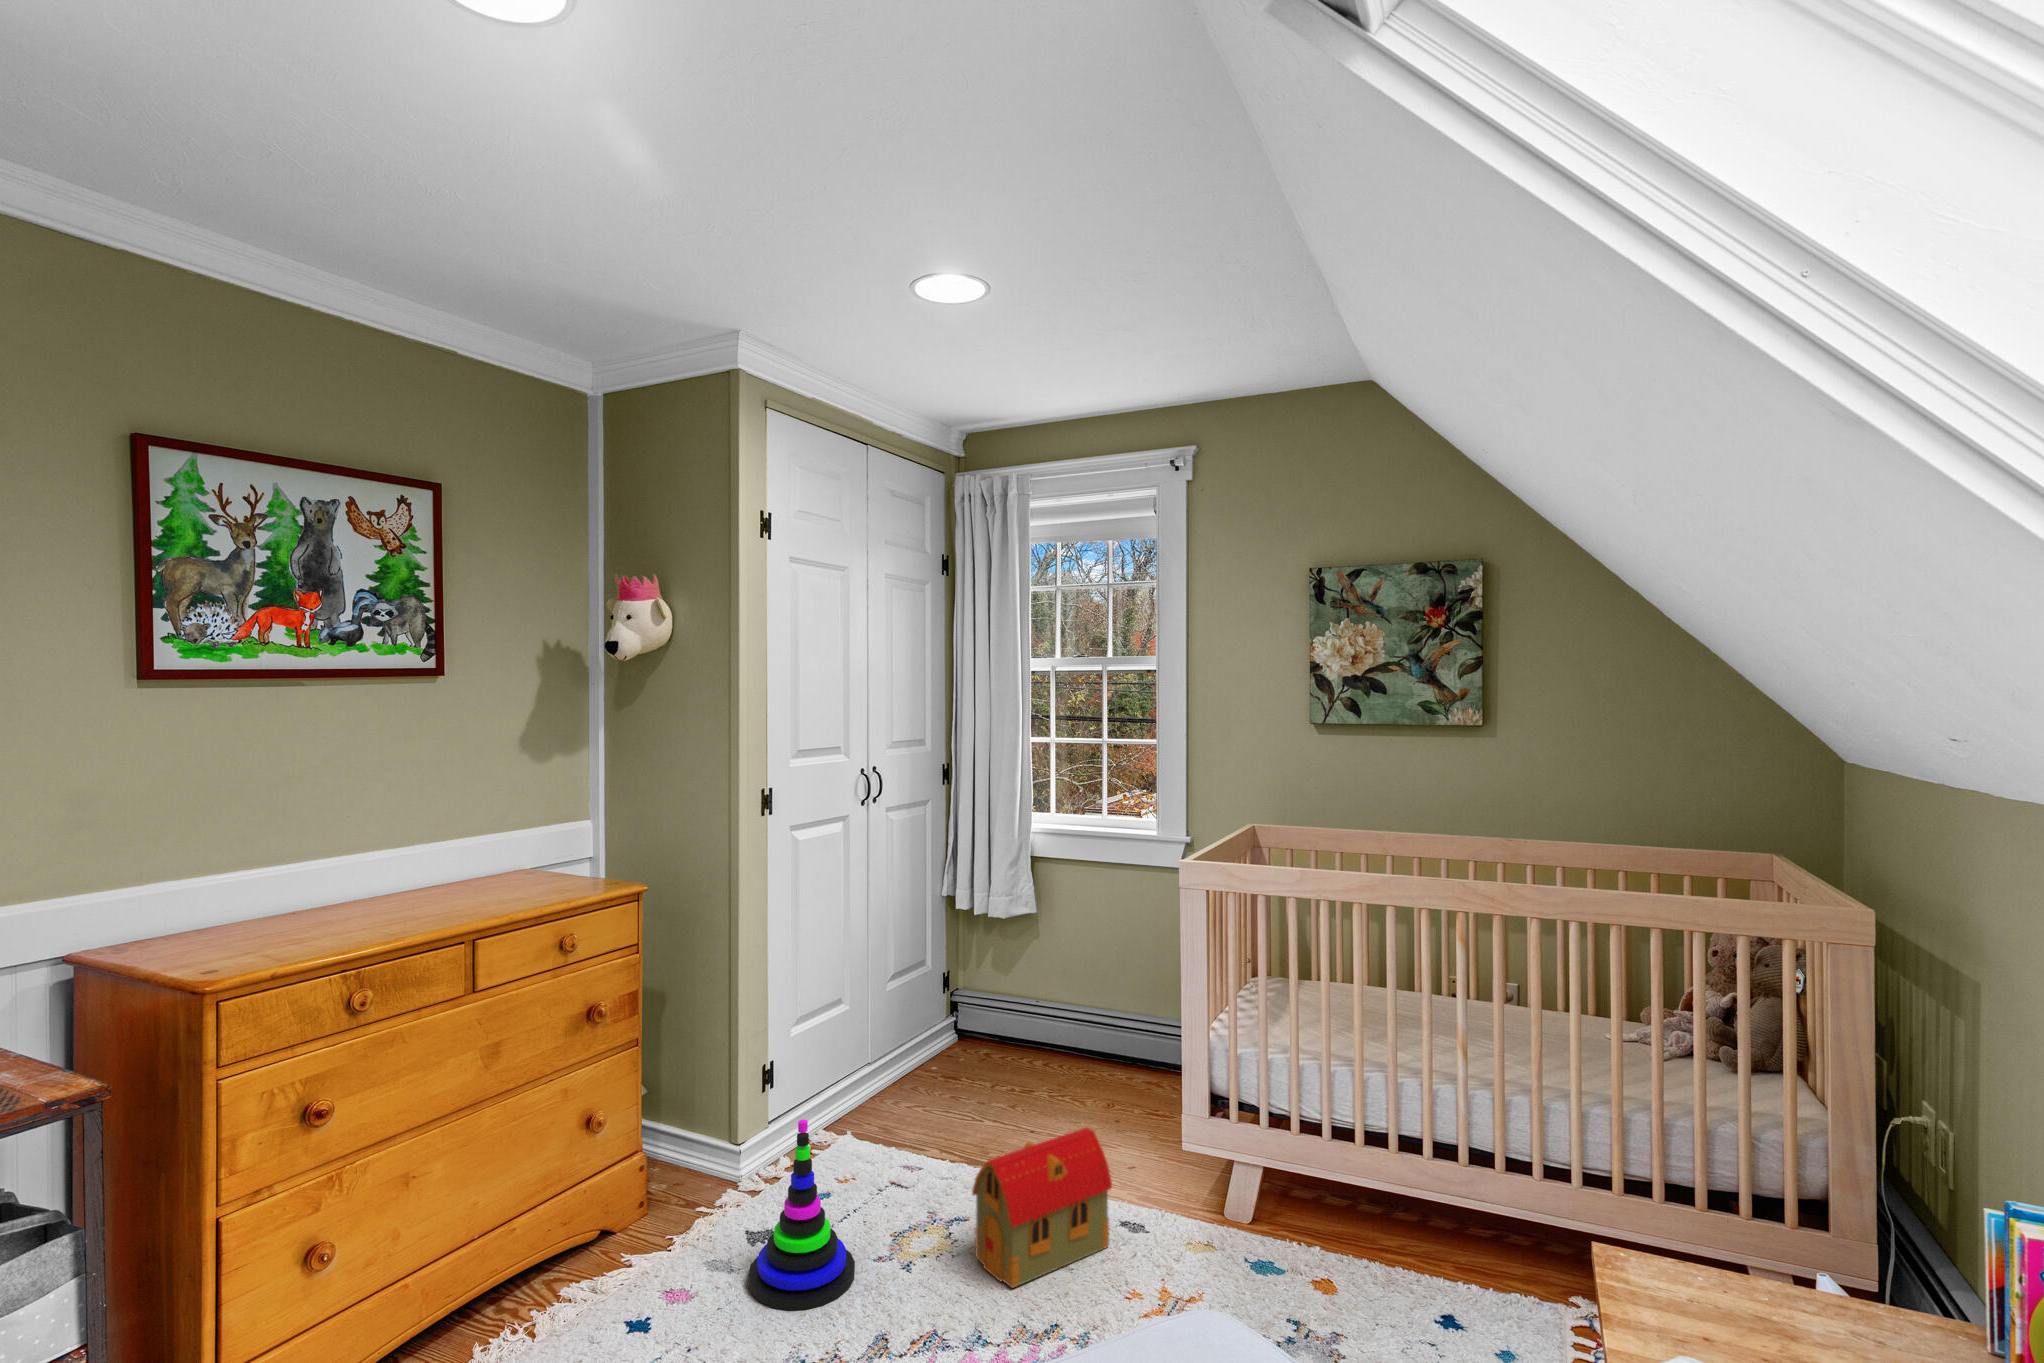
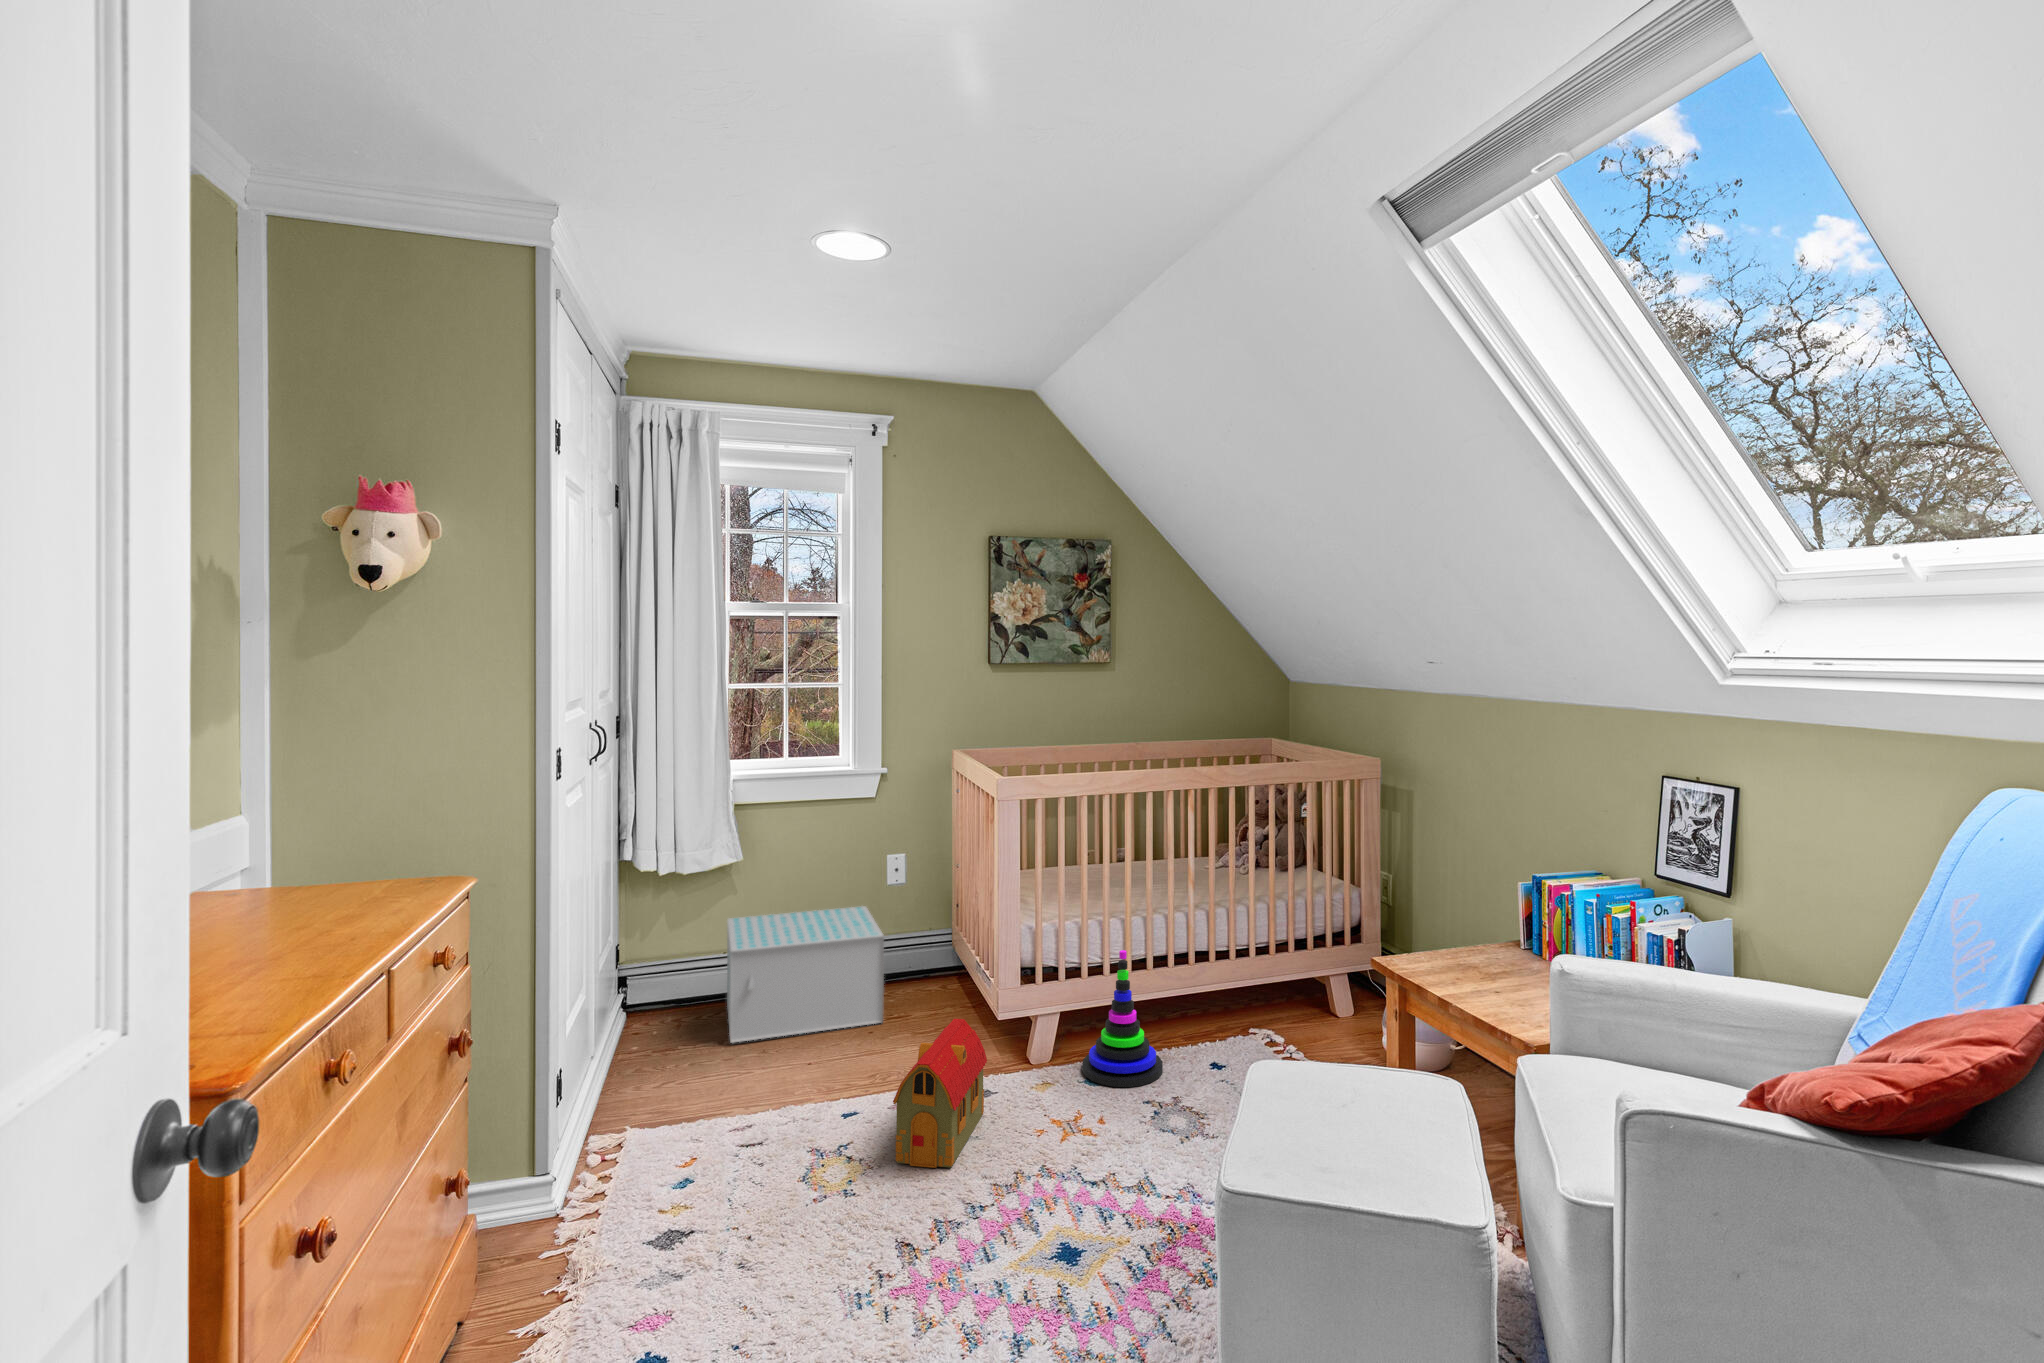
storage box: none [993,960,1169,1109] -> present [727,906,884,1043]
stacking toy: present [748,1119,855,1310] -> present [1082,950,1163,1087]

